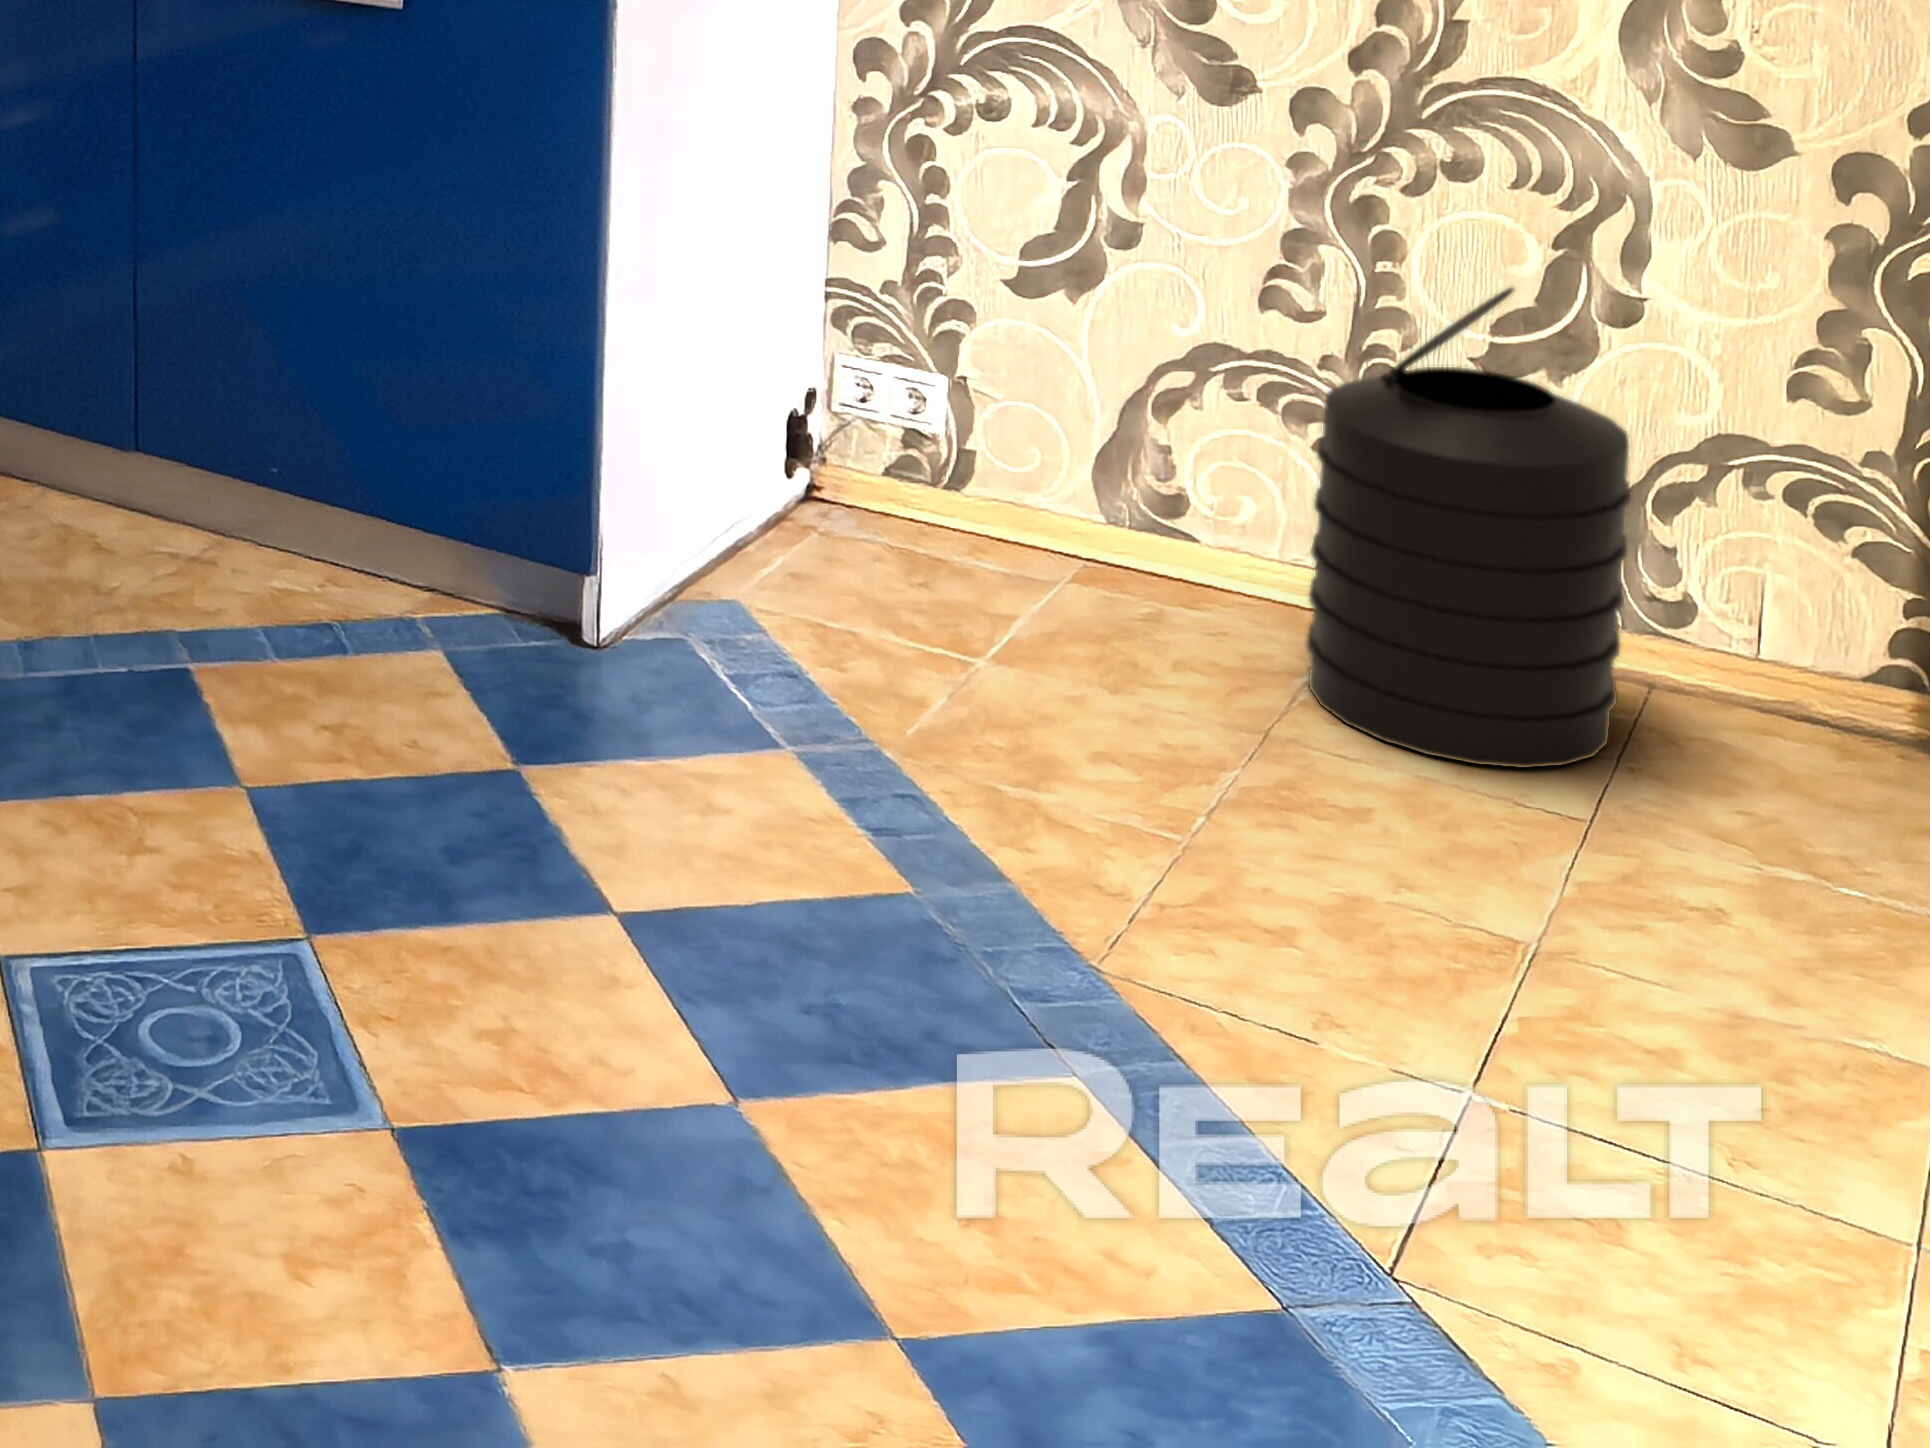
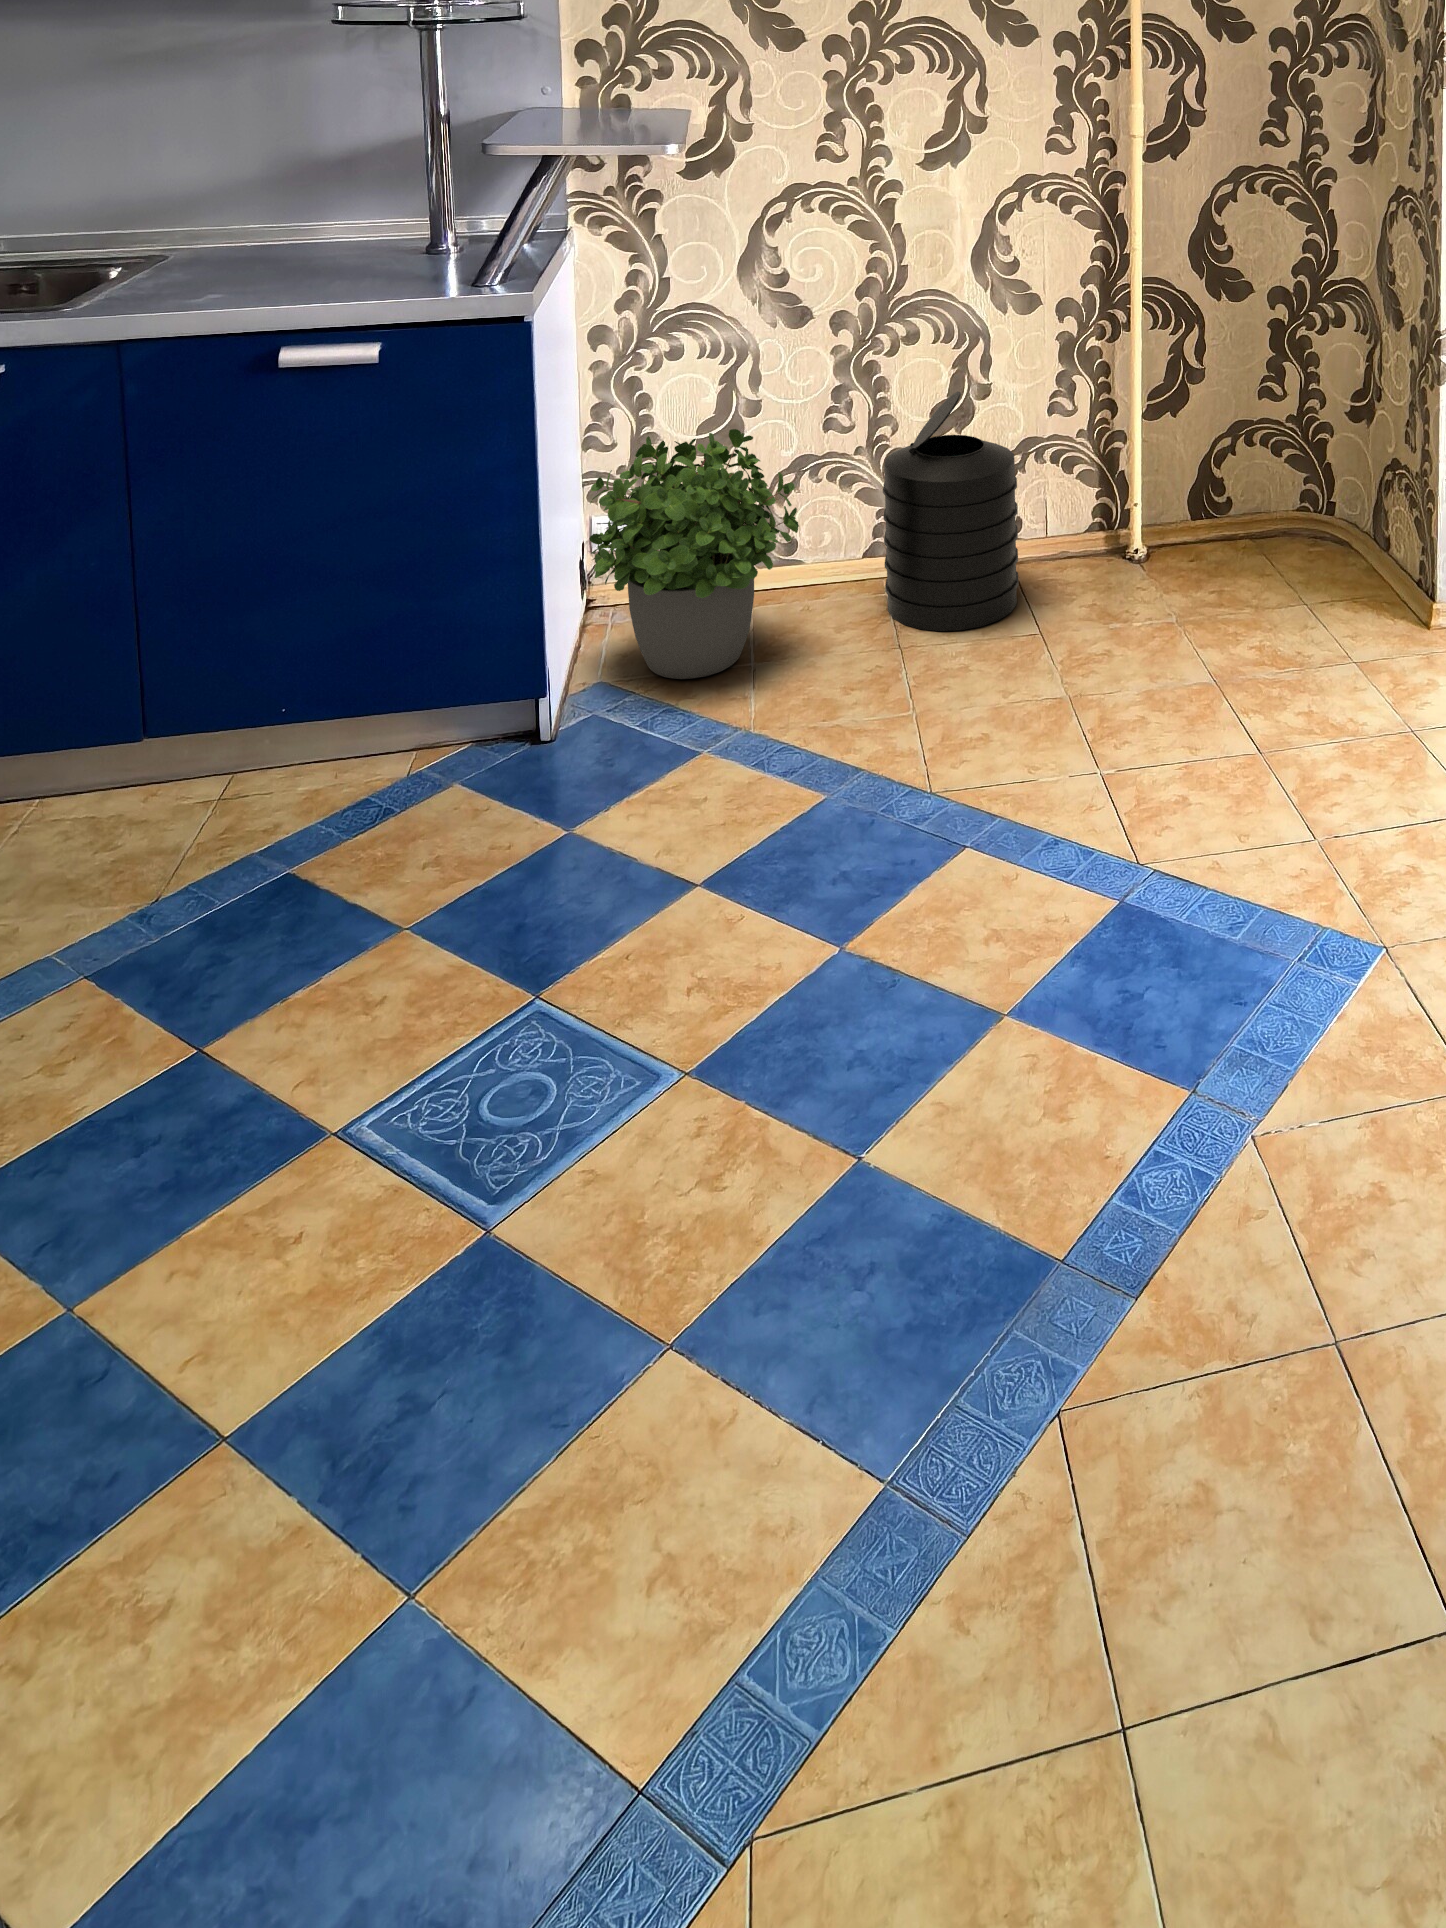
potted plant: none [734,224,1114,651] -> present [589,429,799,679]

